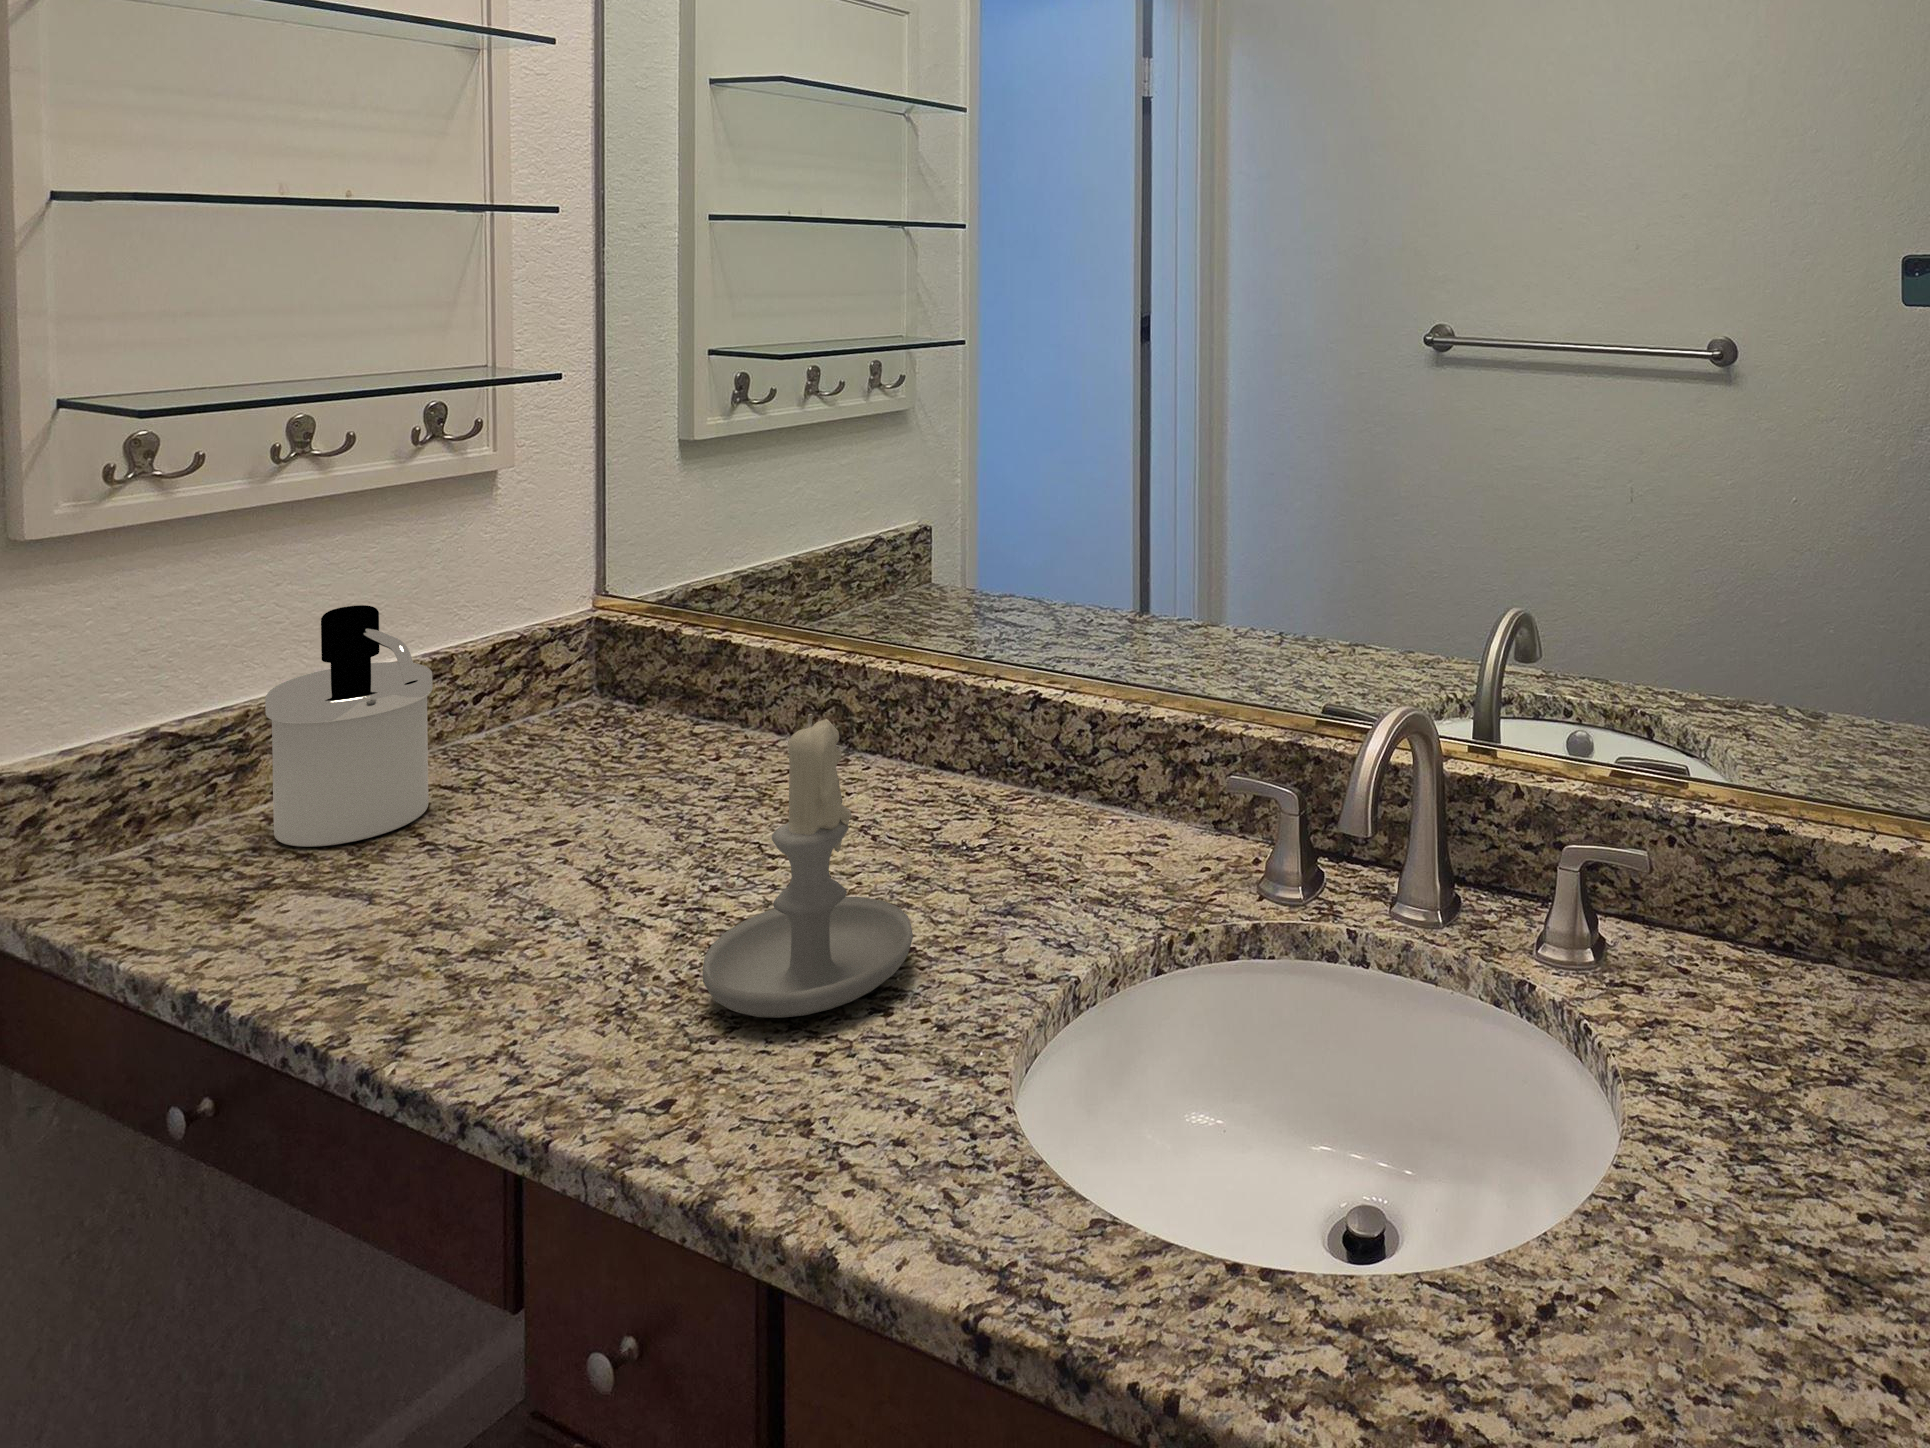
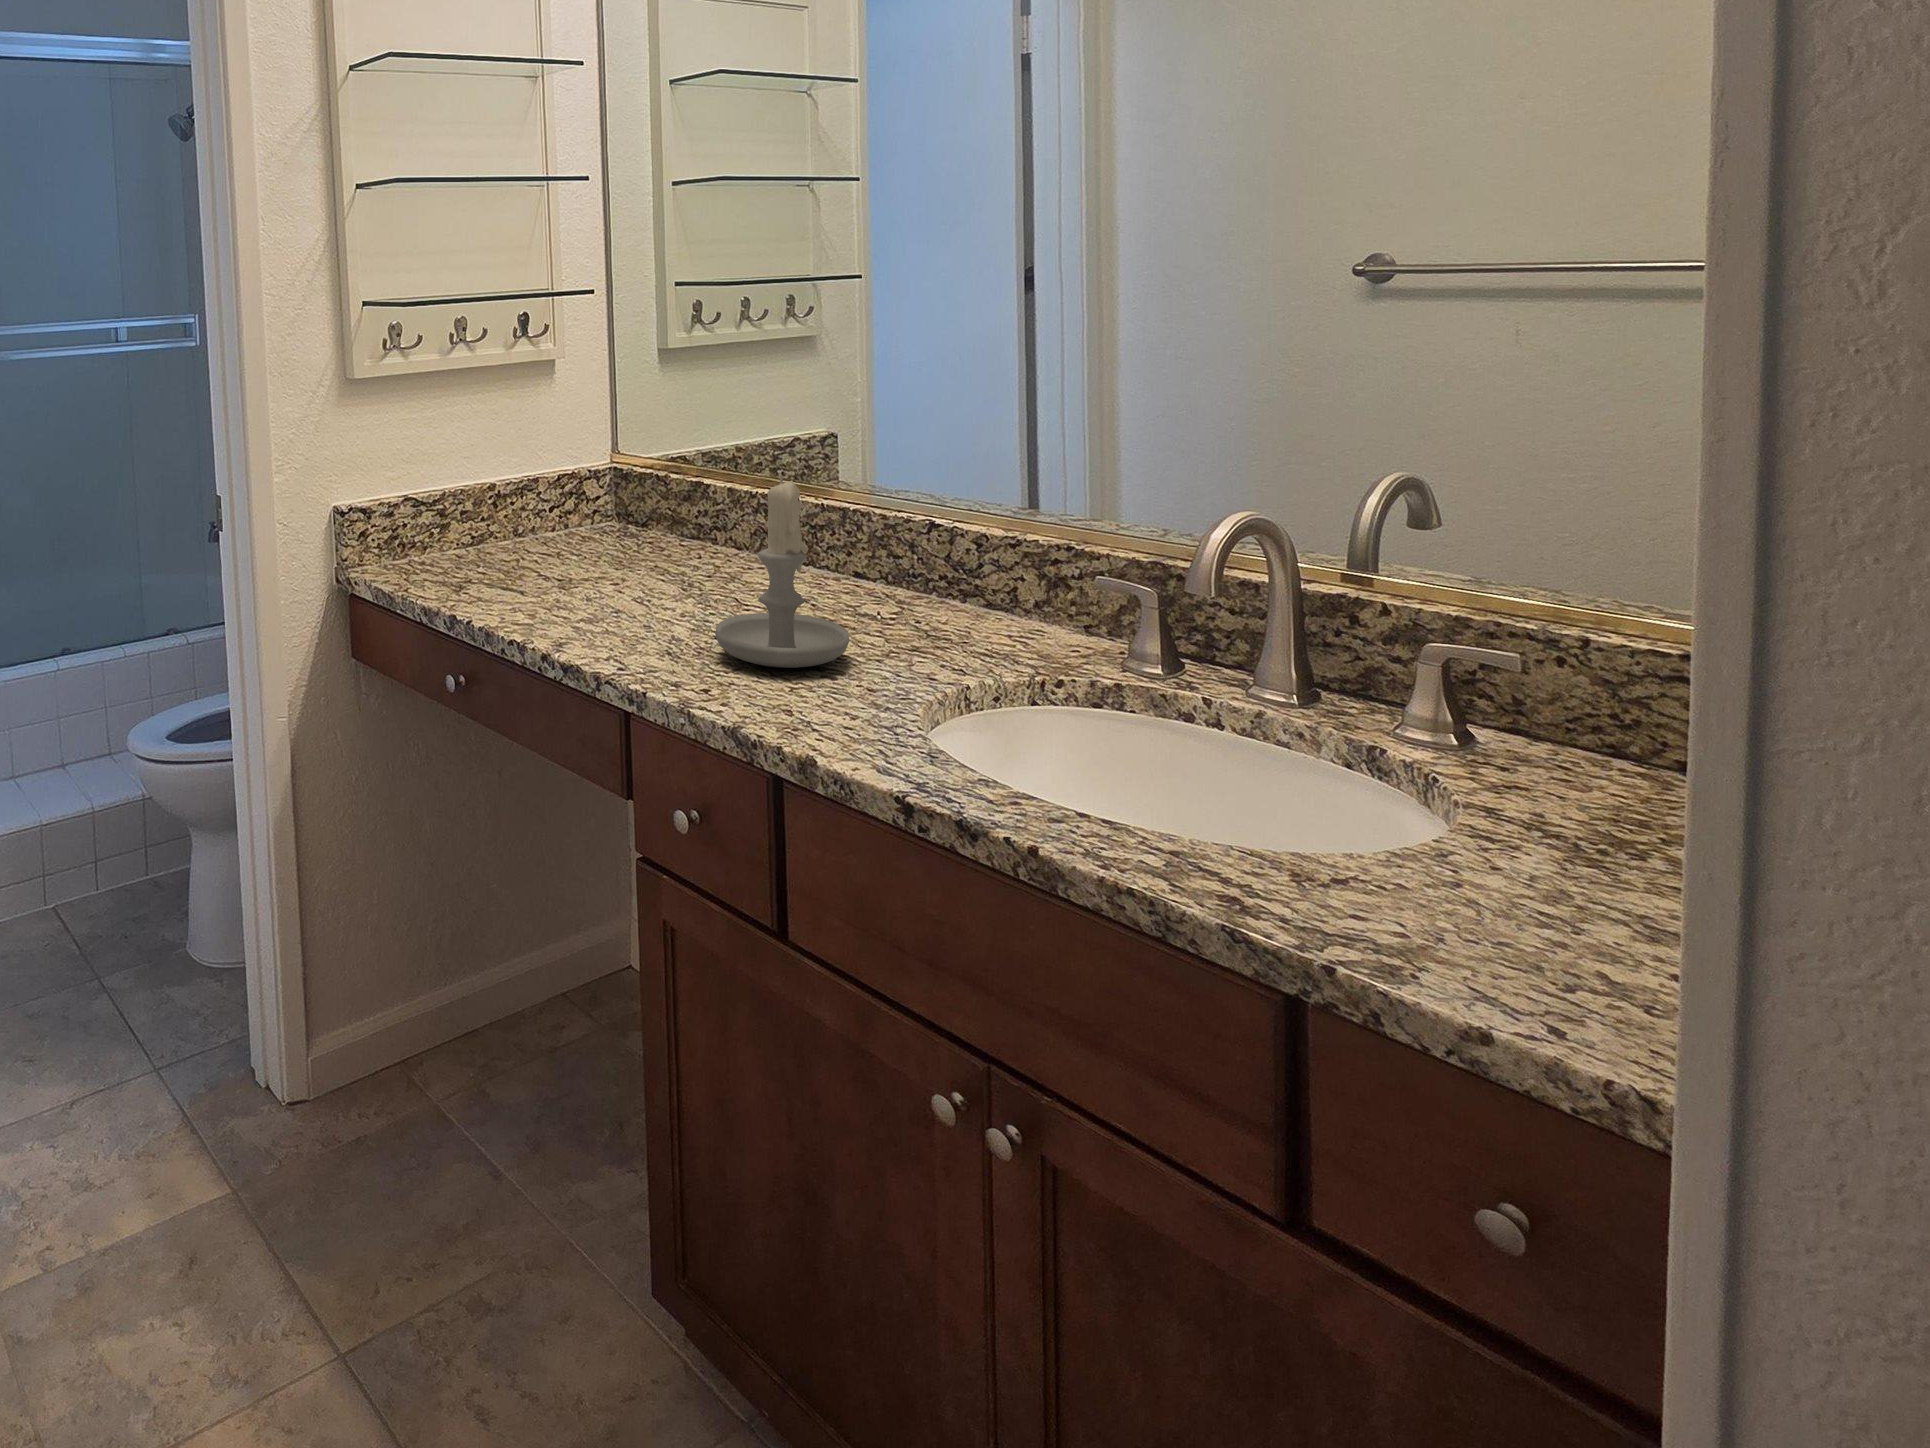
soap dispenser: present [265,605,432,847] -> none [458,427,538,567]

